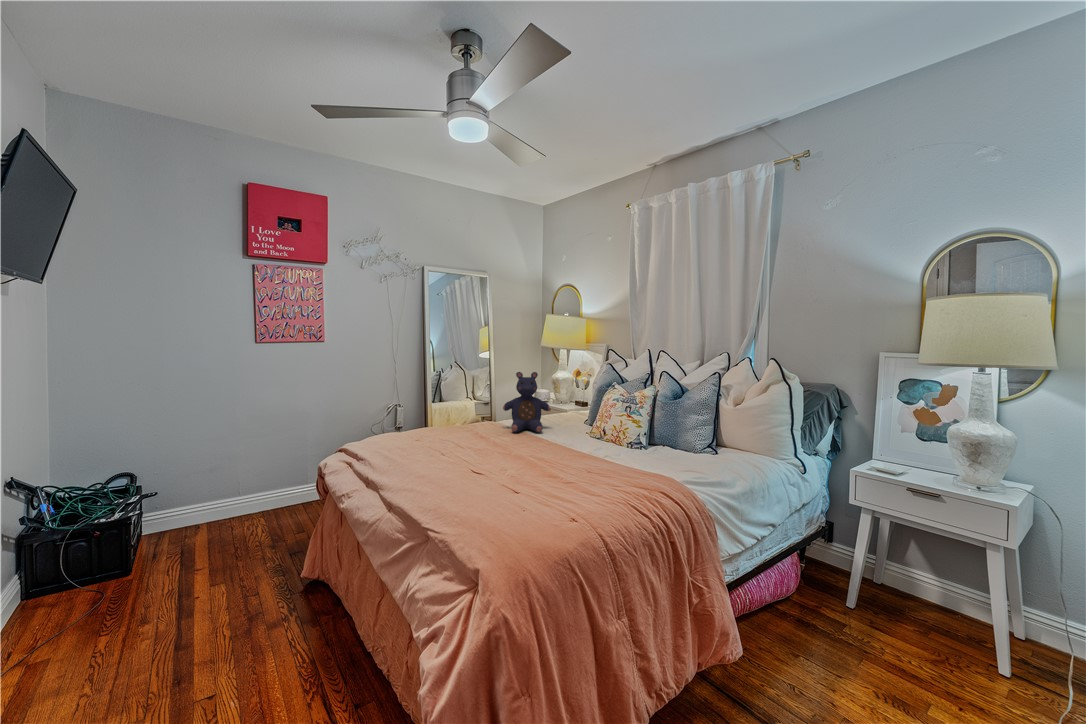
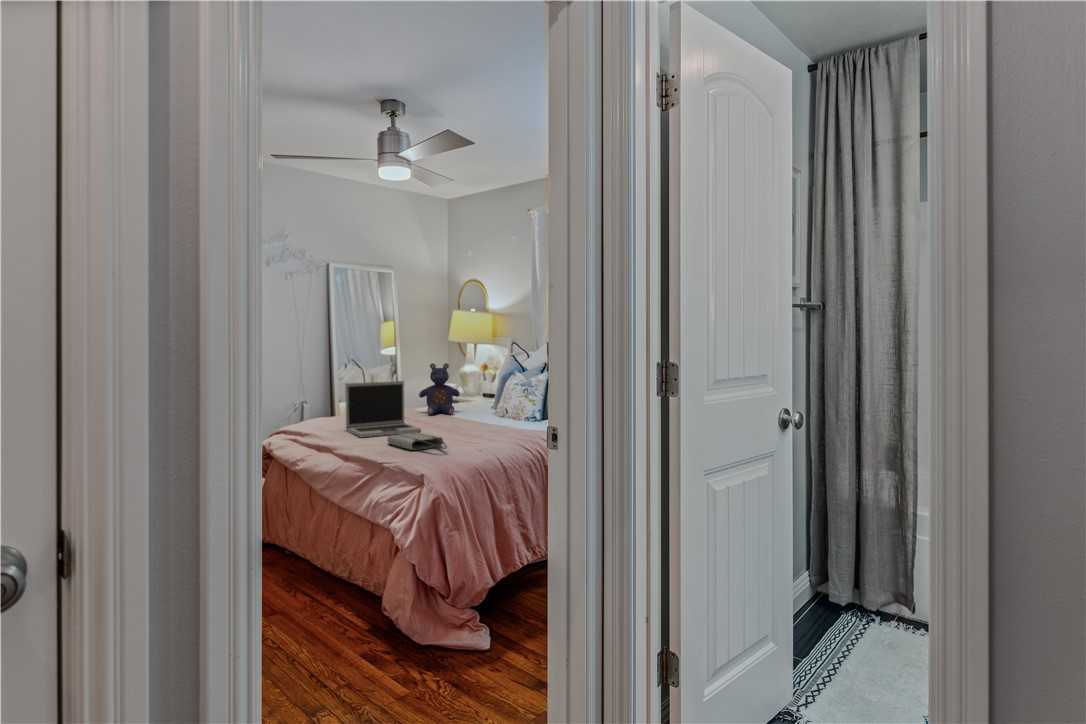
laptop: none [406,395,496,473] -> present [345,381,421,437]
tote bag: none [444,473,522,517] -> present [387,432,447,451]

